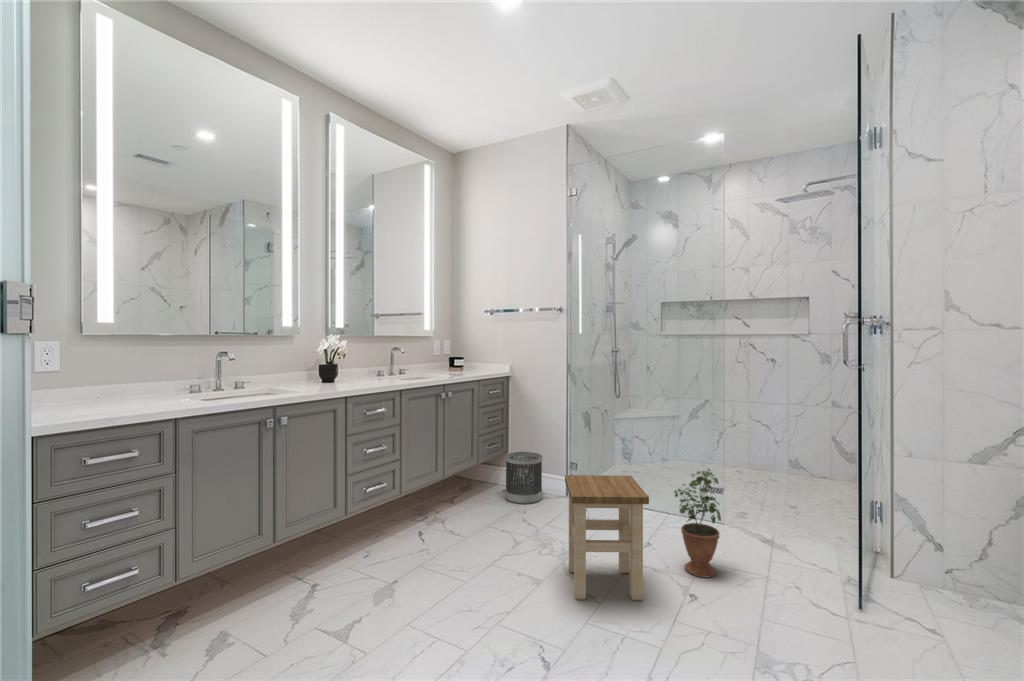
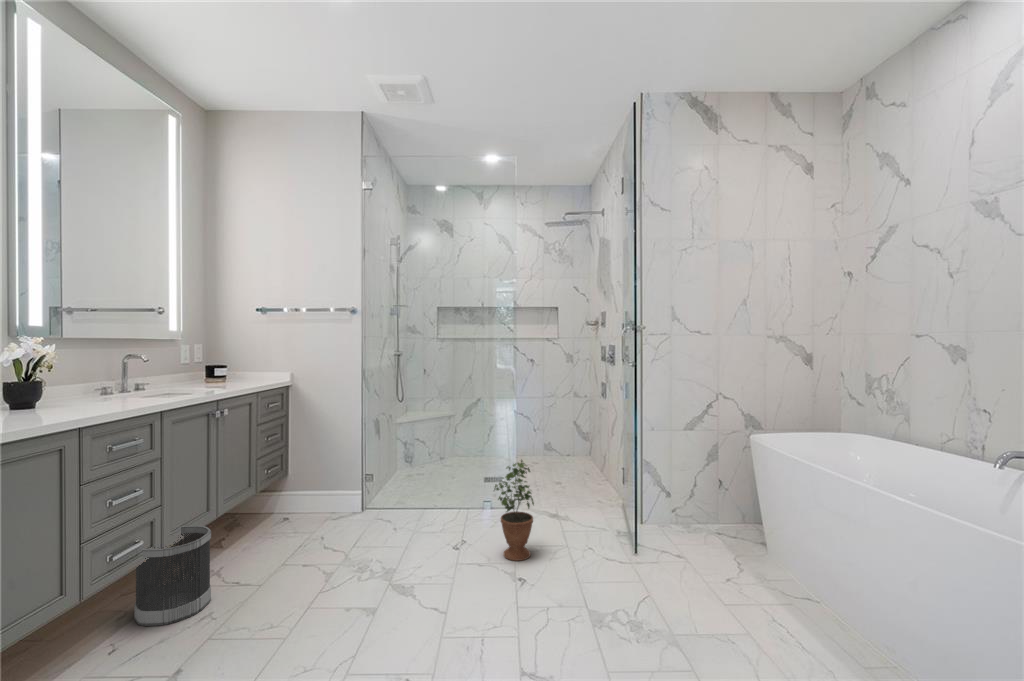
wastebasket: present [505,452,542,504] -> present [134,526,211,626]
stool: present [565,475,649,600] -> none [393,477,489,617]

